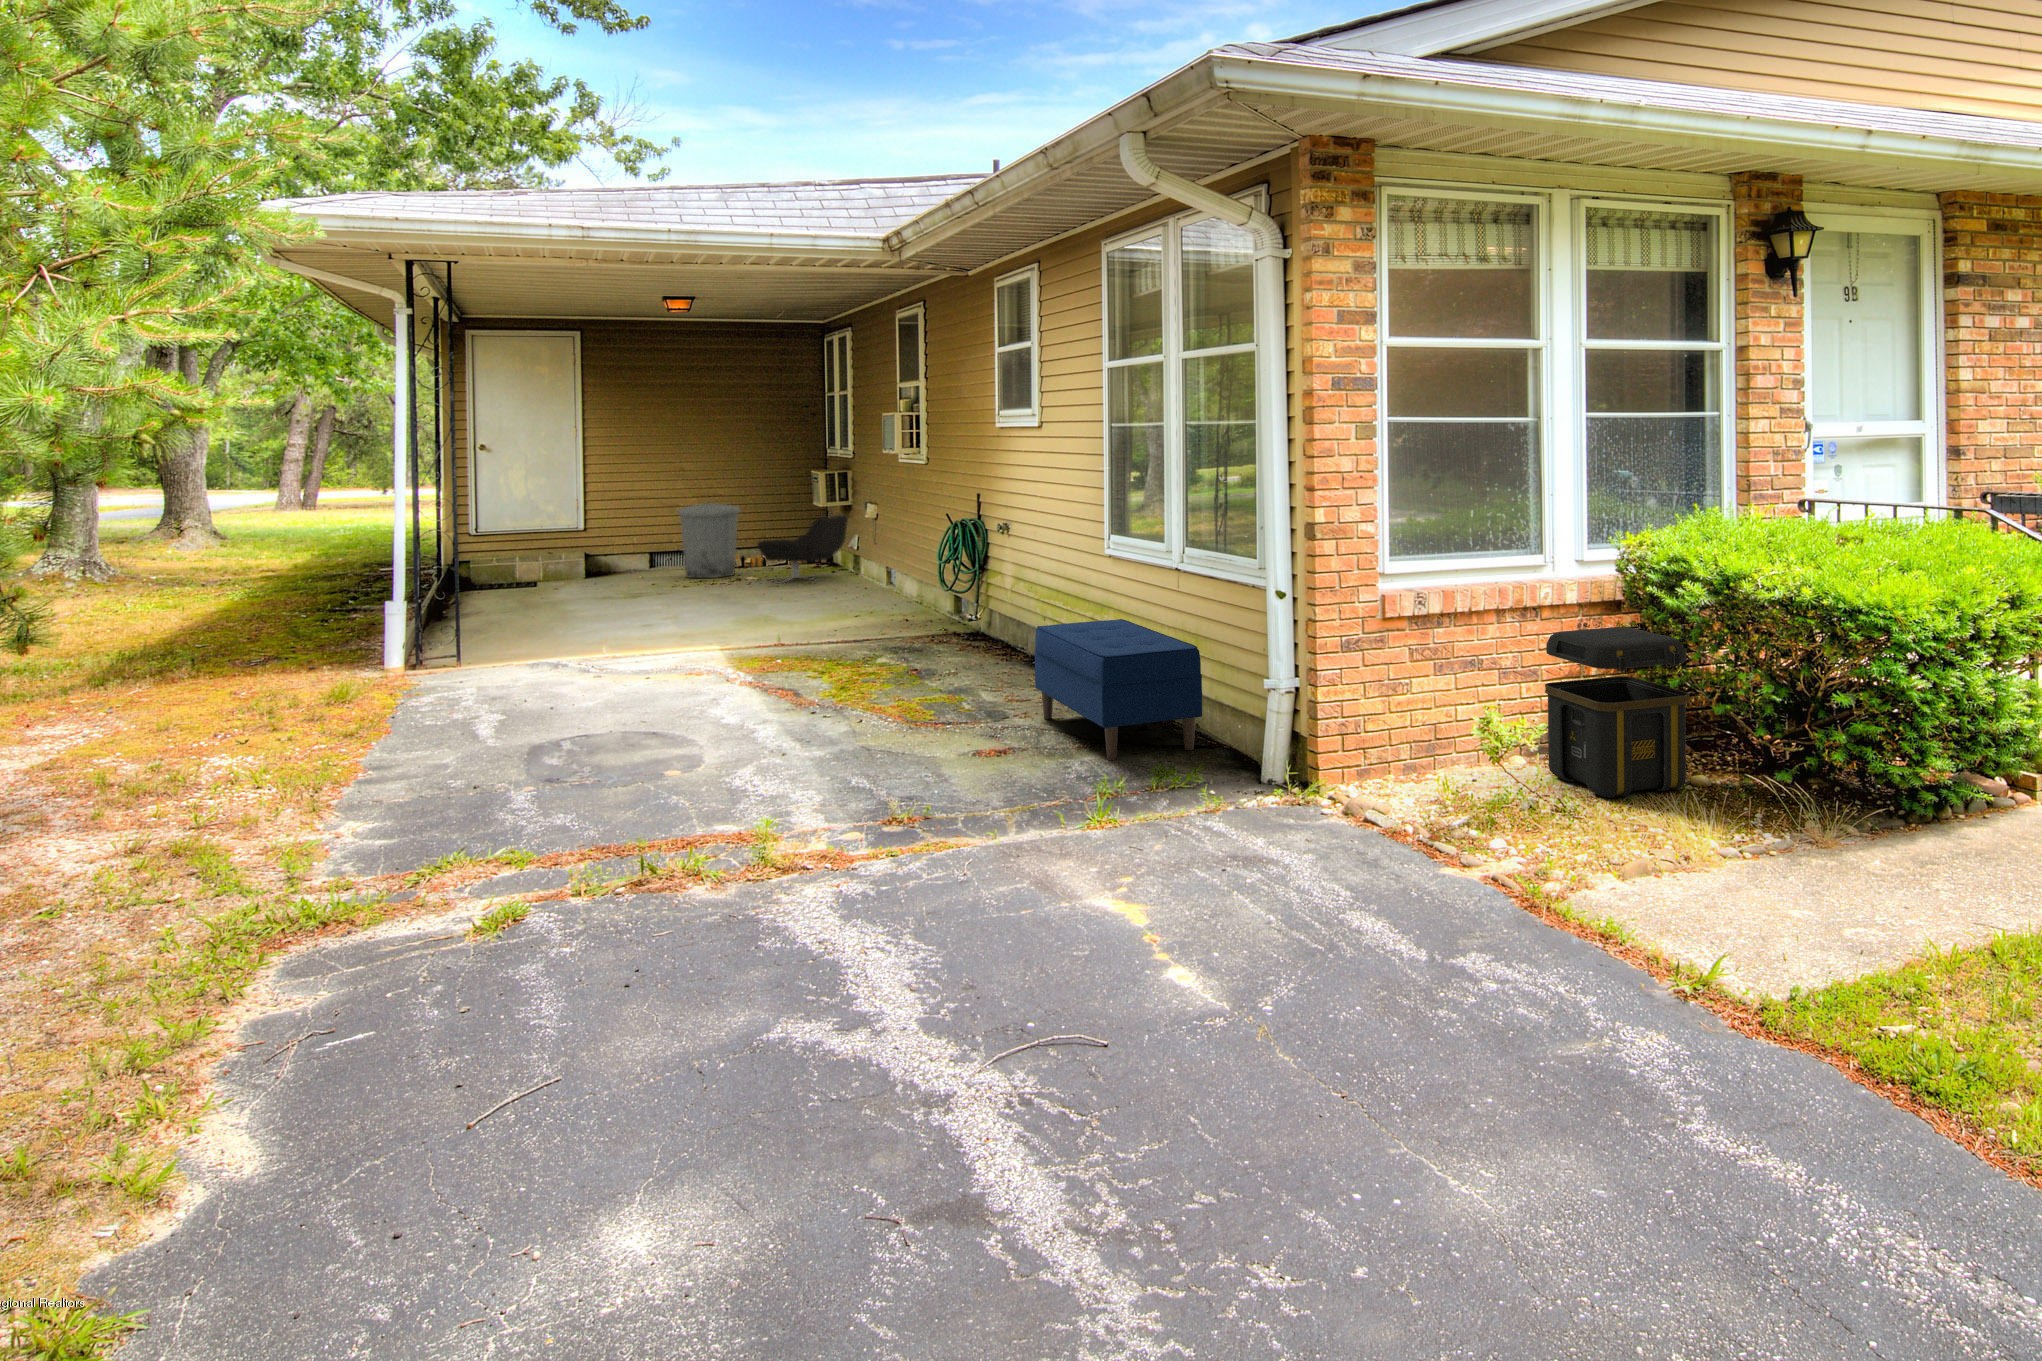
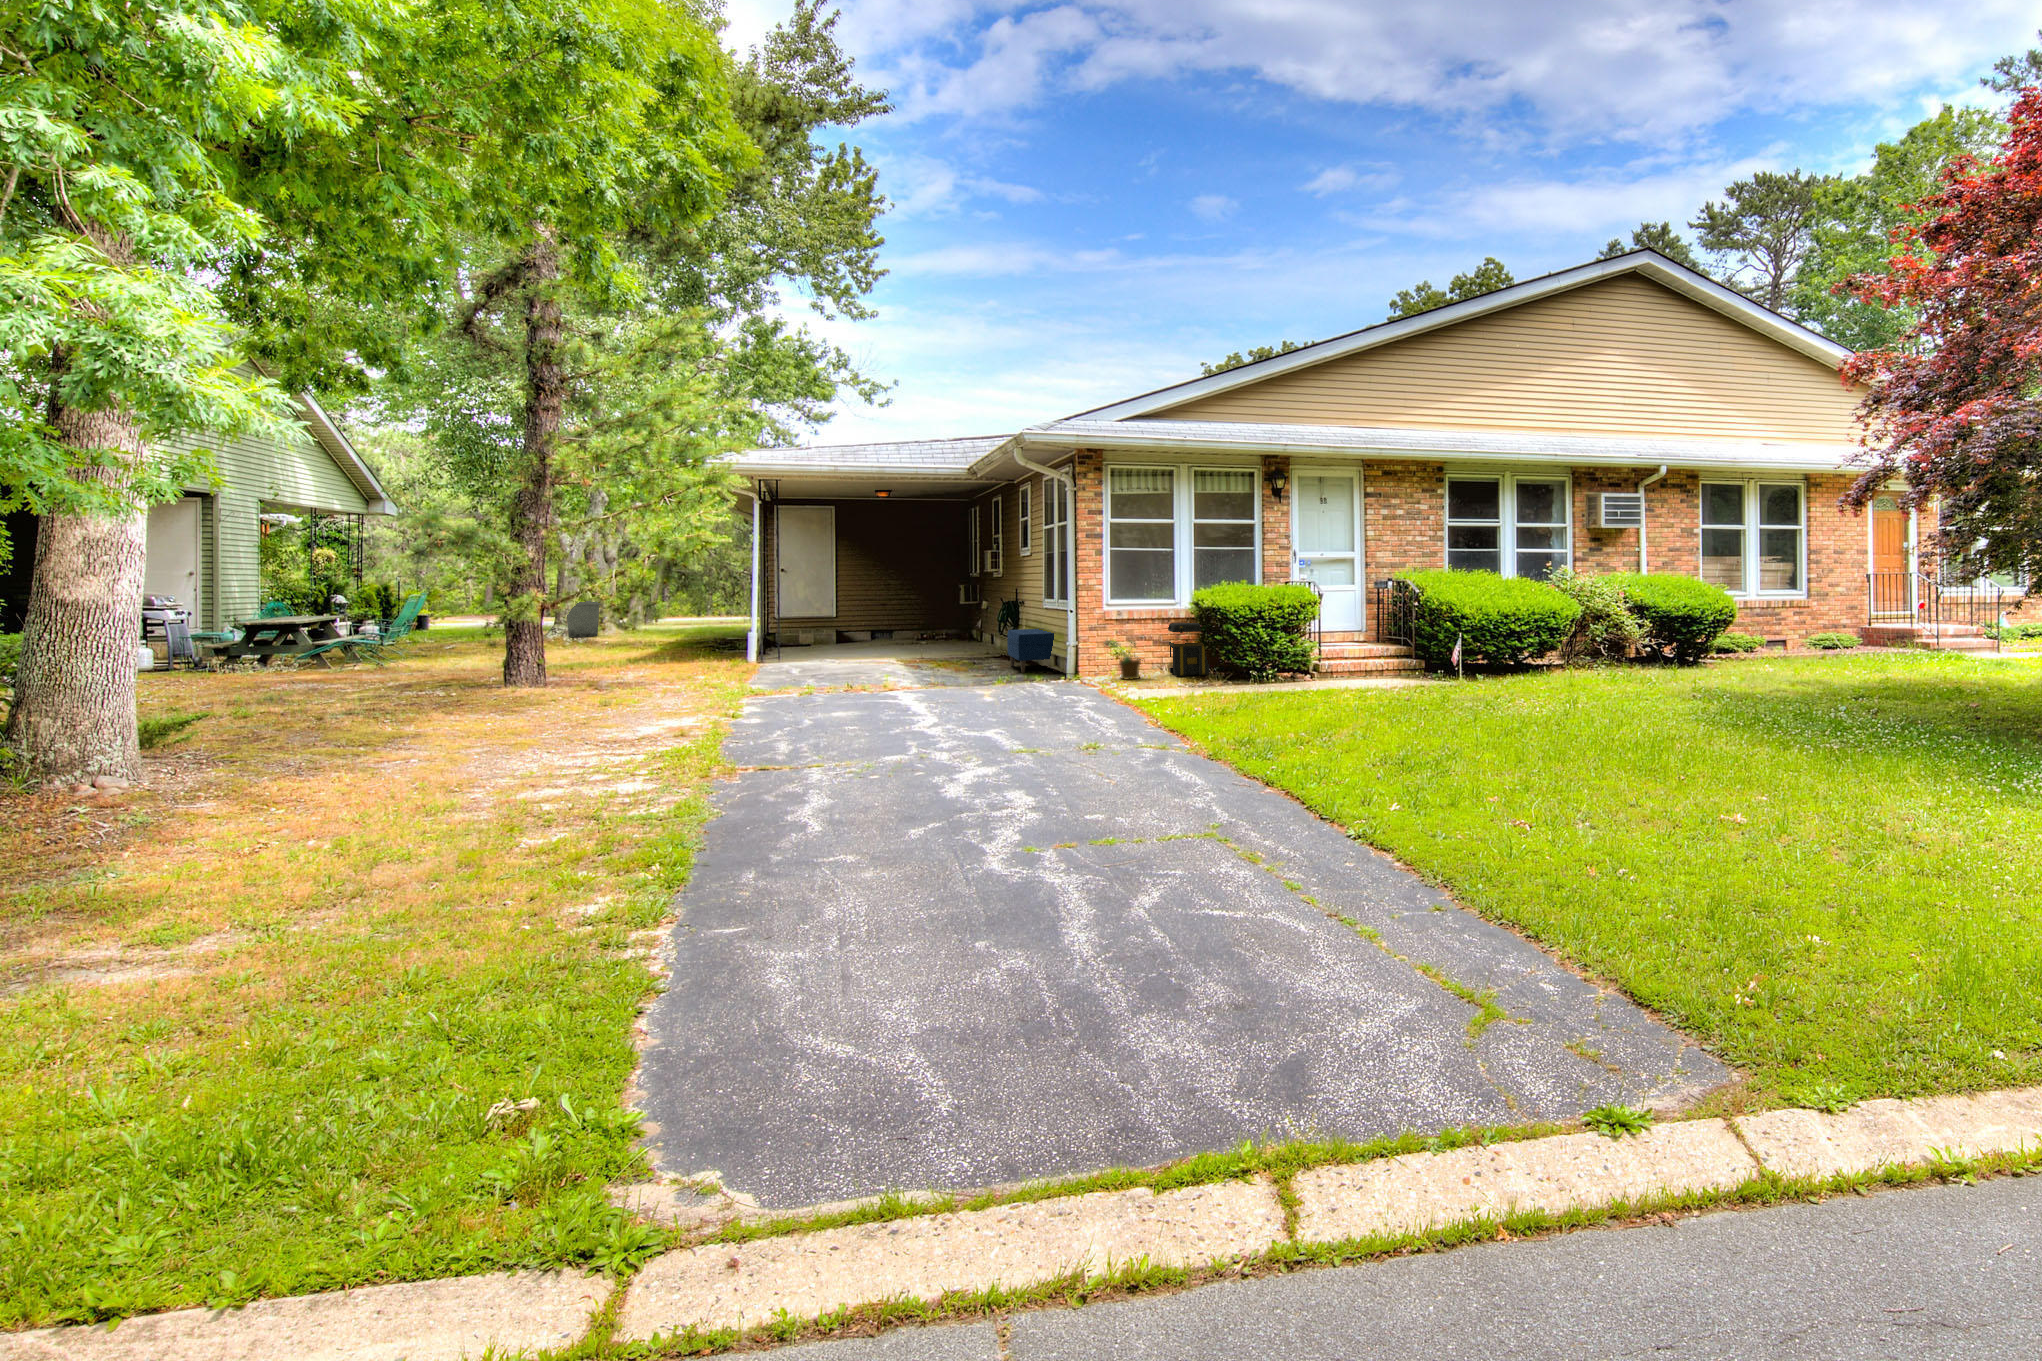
trash can: present [678,503,740,578] -> present [567,601,601,637]
lounge chair: present [757,515,848,579] -> none [924,602,972,636]
potted plant: none [1407,687,1517,816] -> present [1104,640,1143,680]

